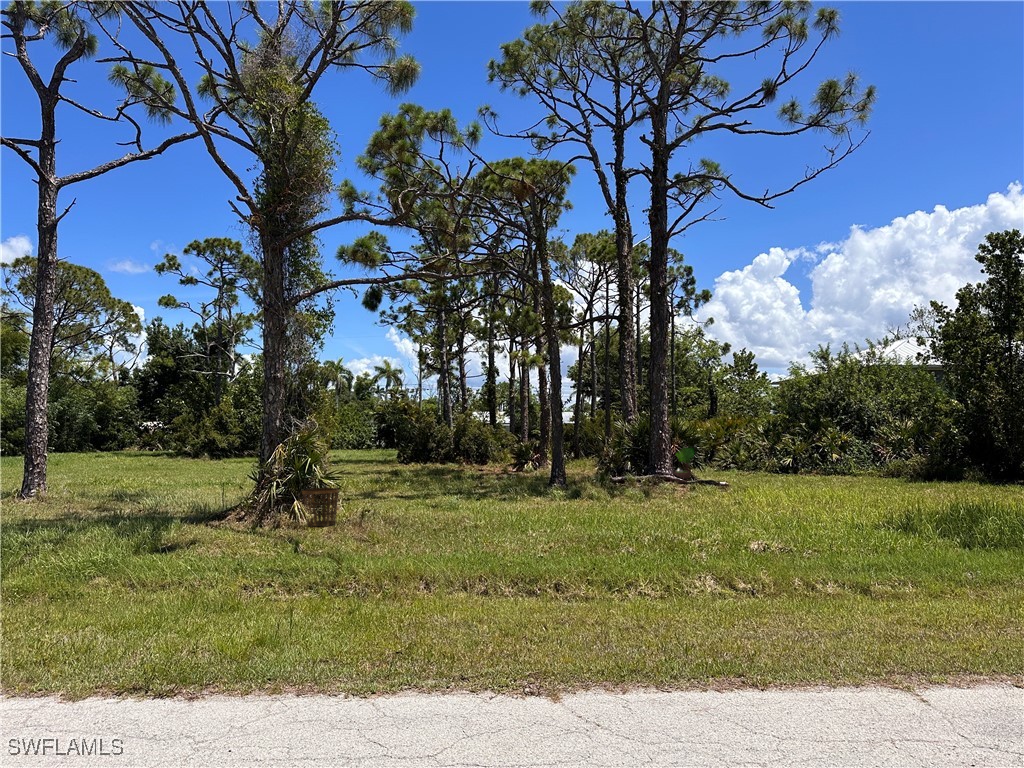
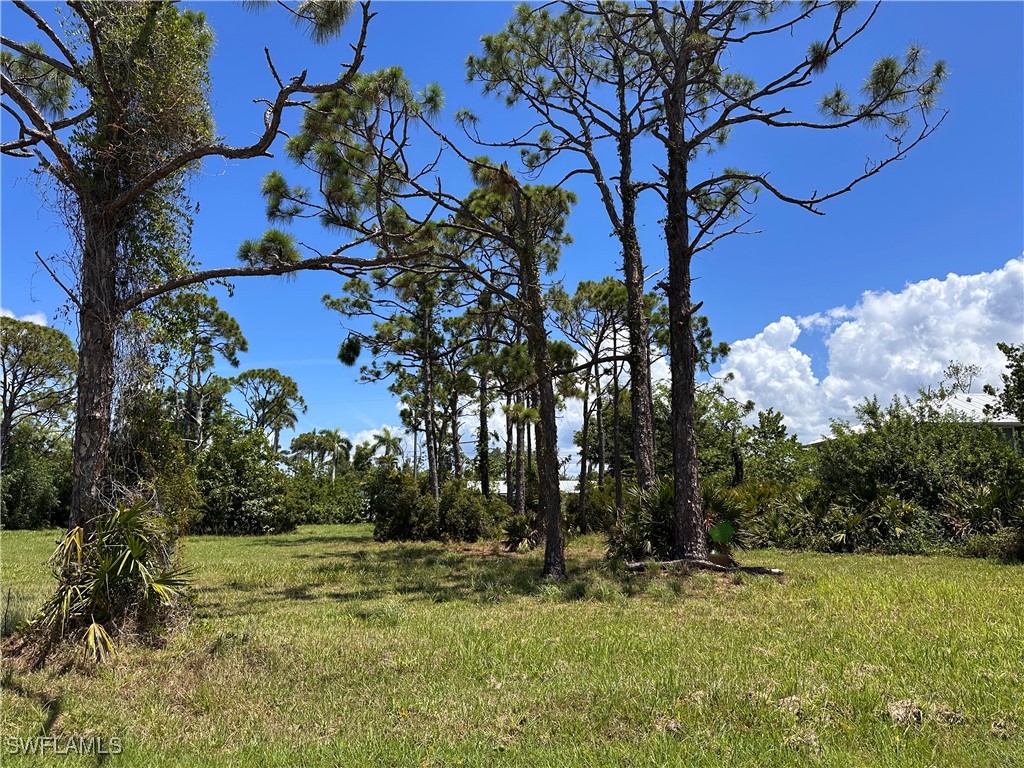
basket: present [302,488,339,526] -> none [150,592,211,657]

